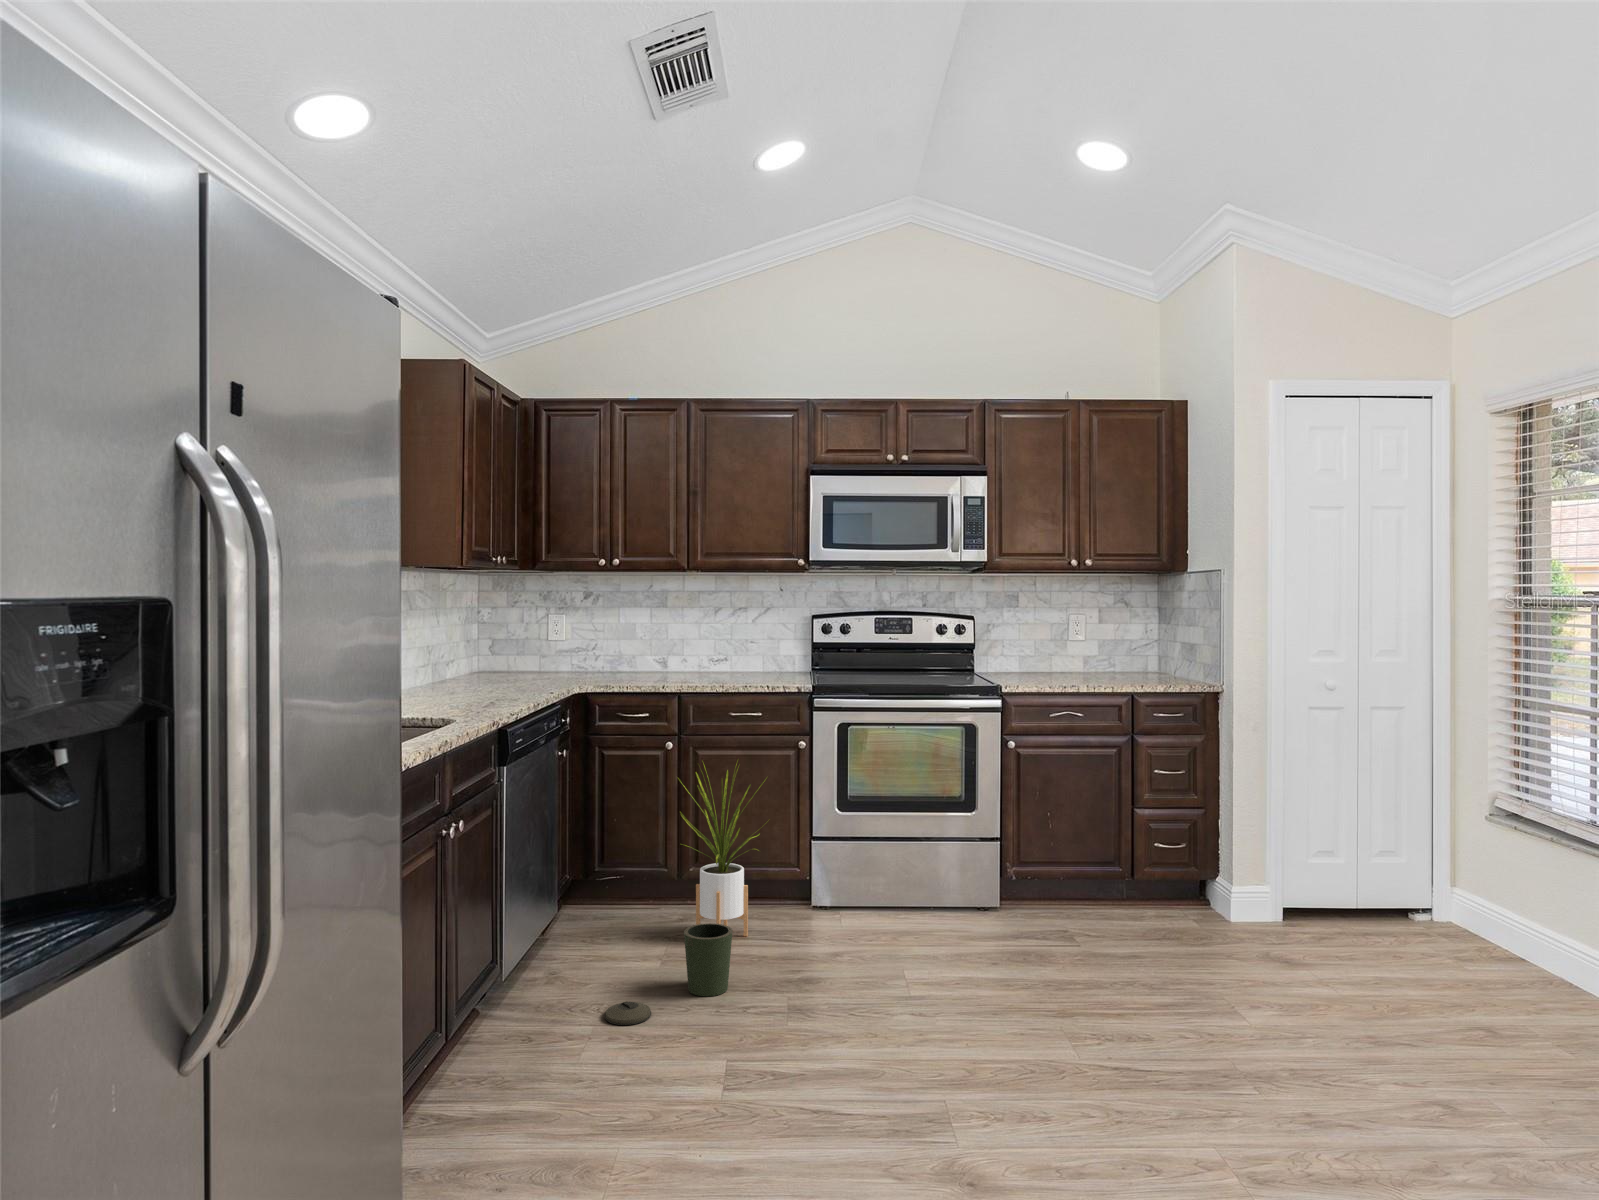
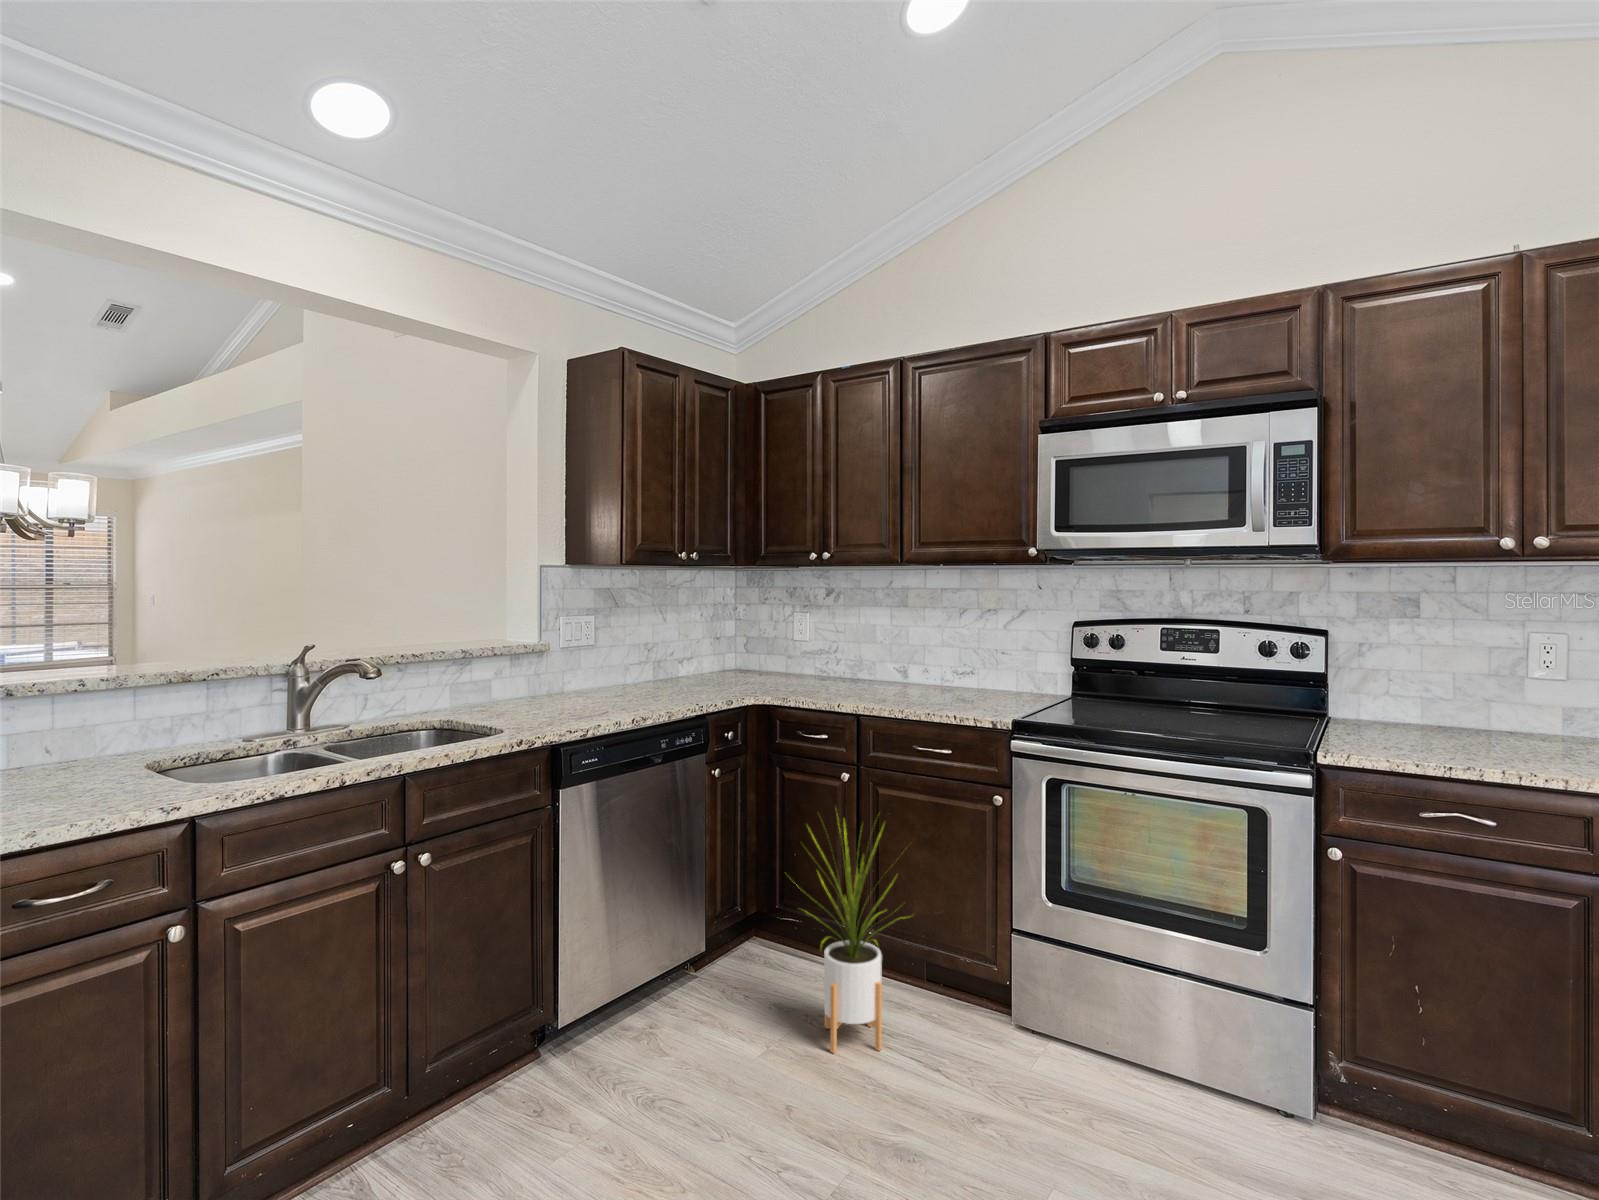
trash can: present [605,923,733,1025] -> none [575,1038,771,1166]

